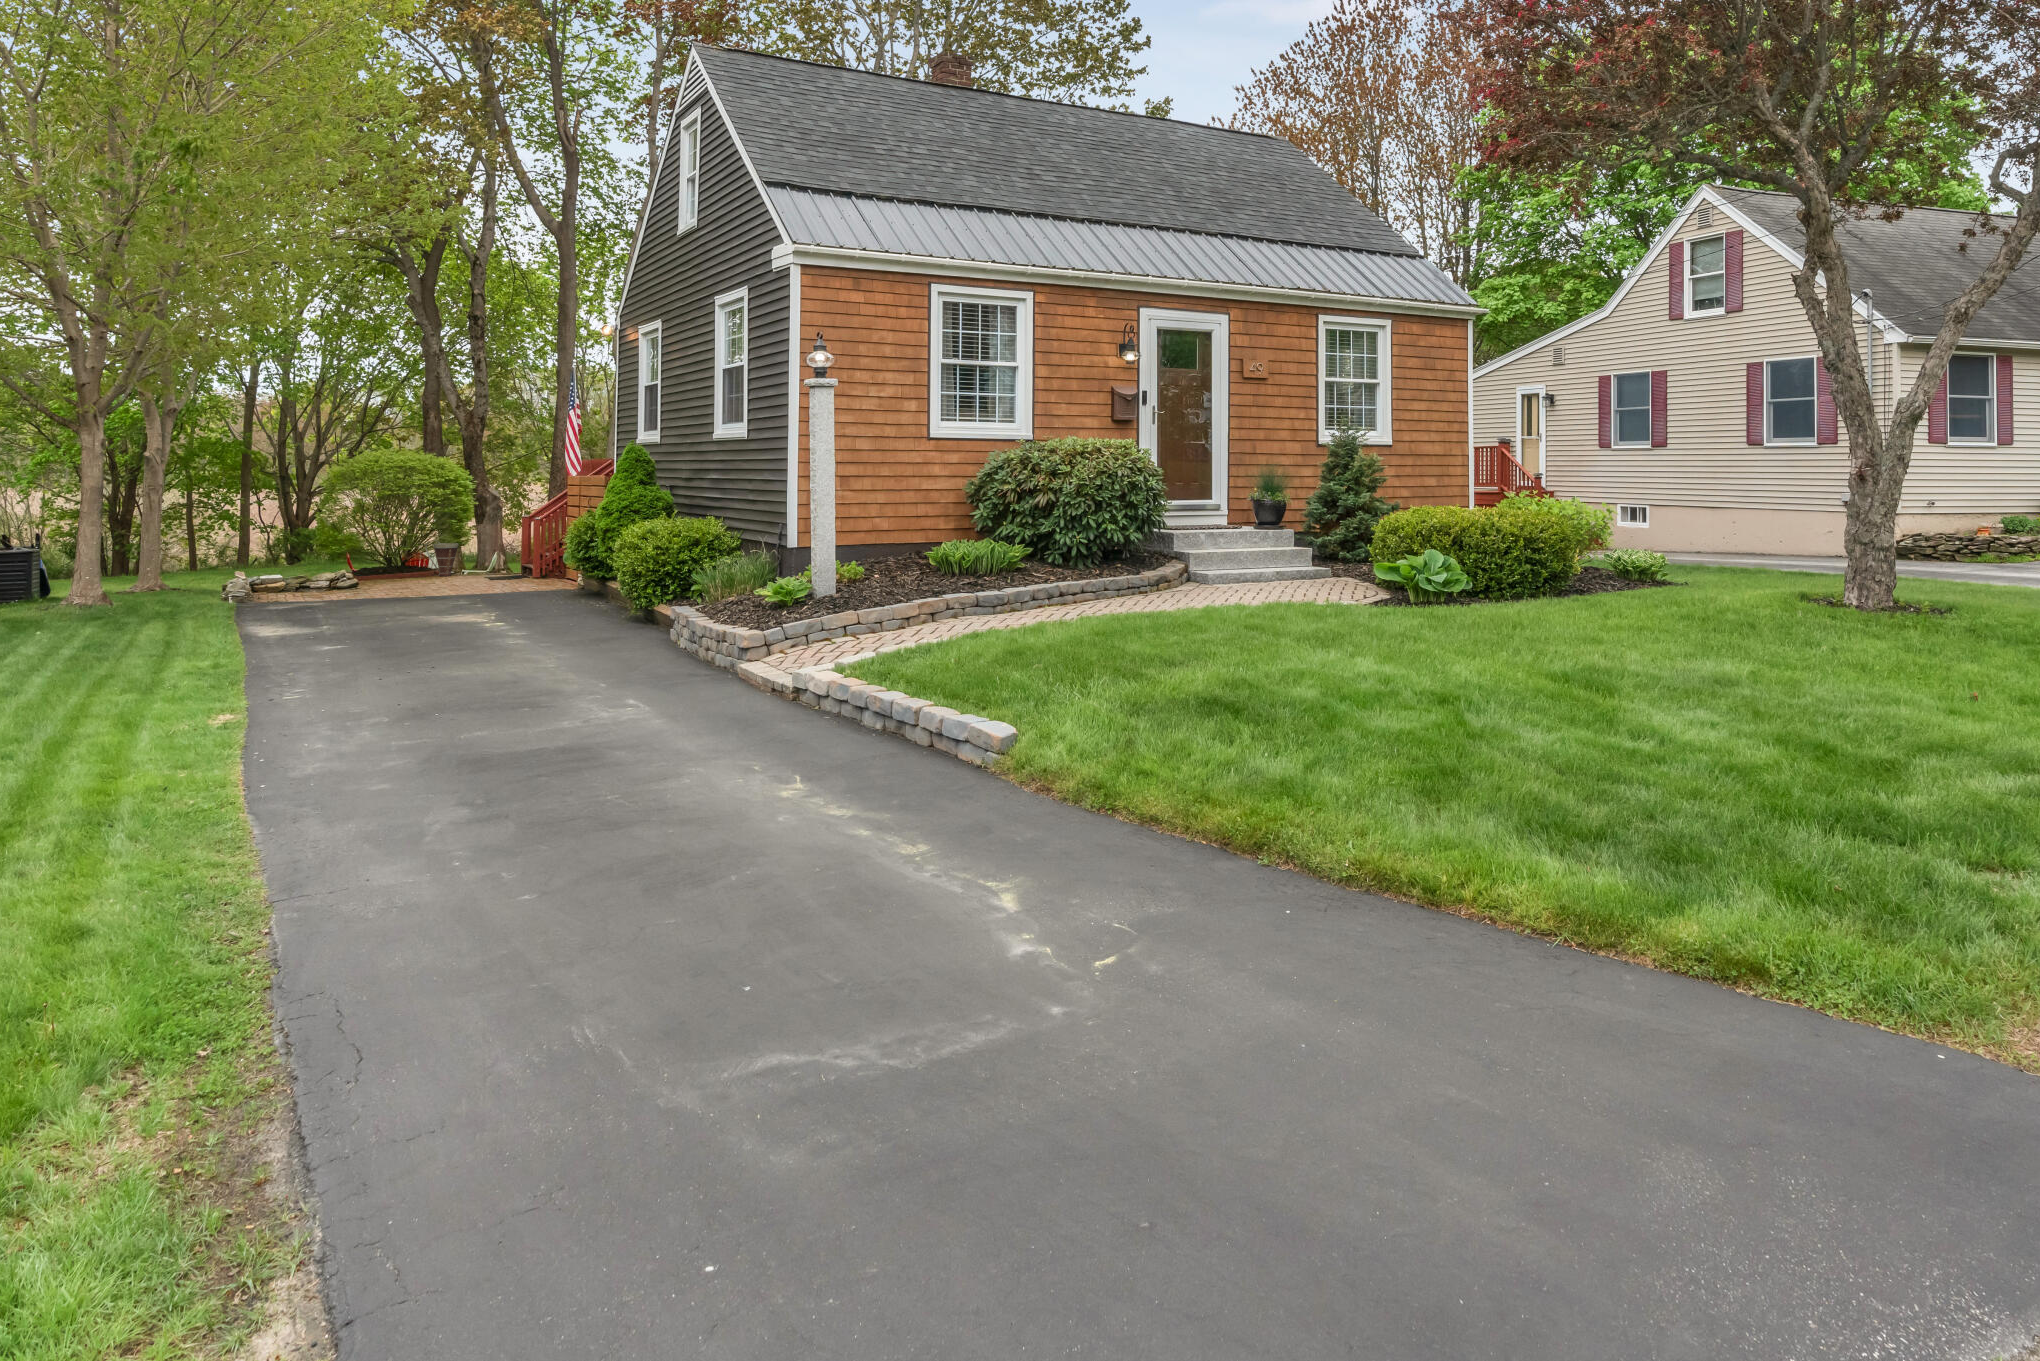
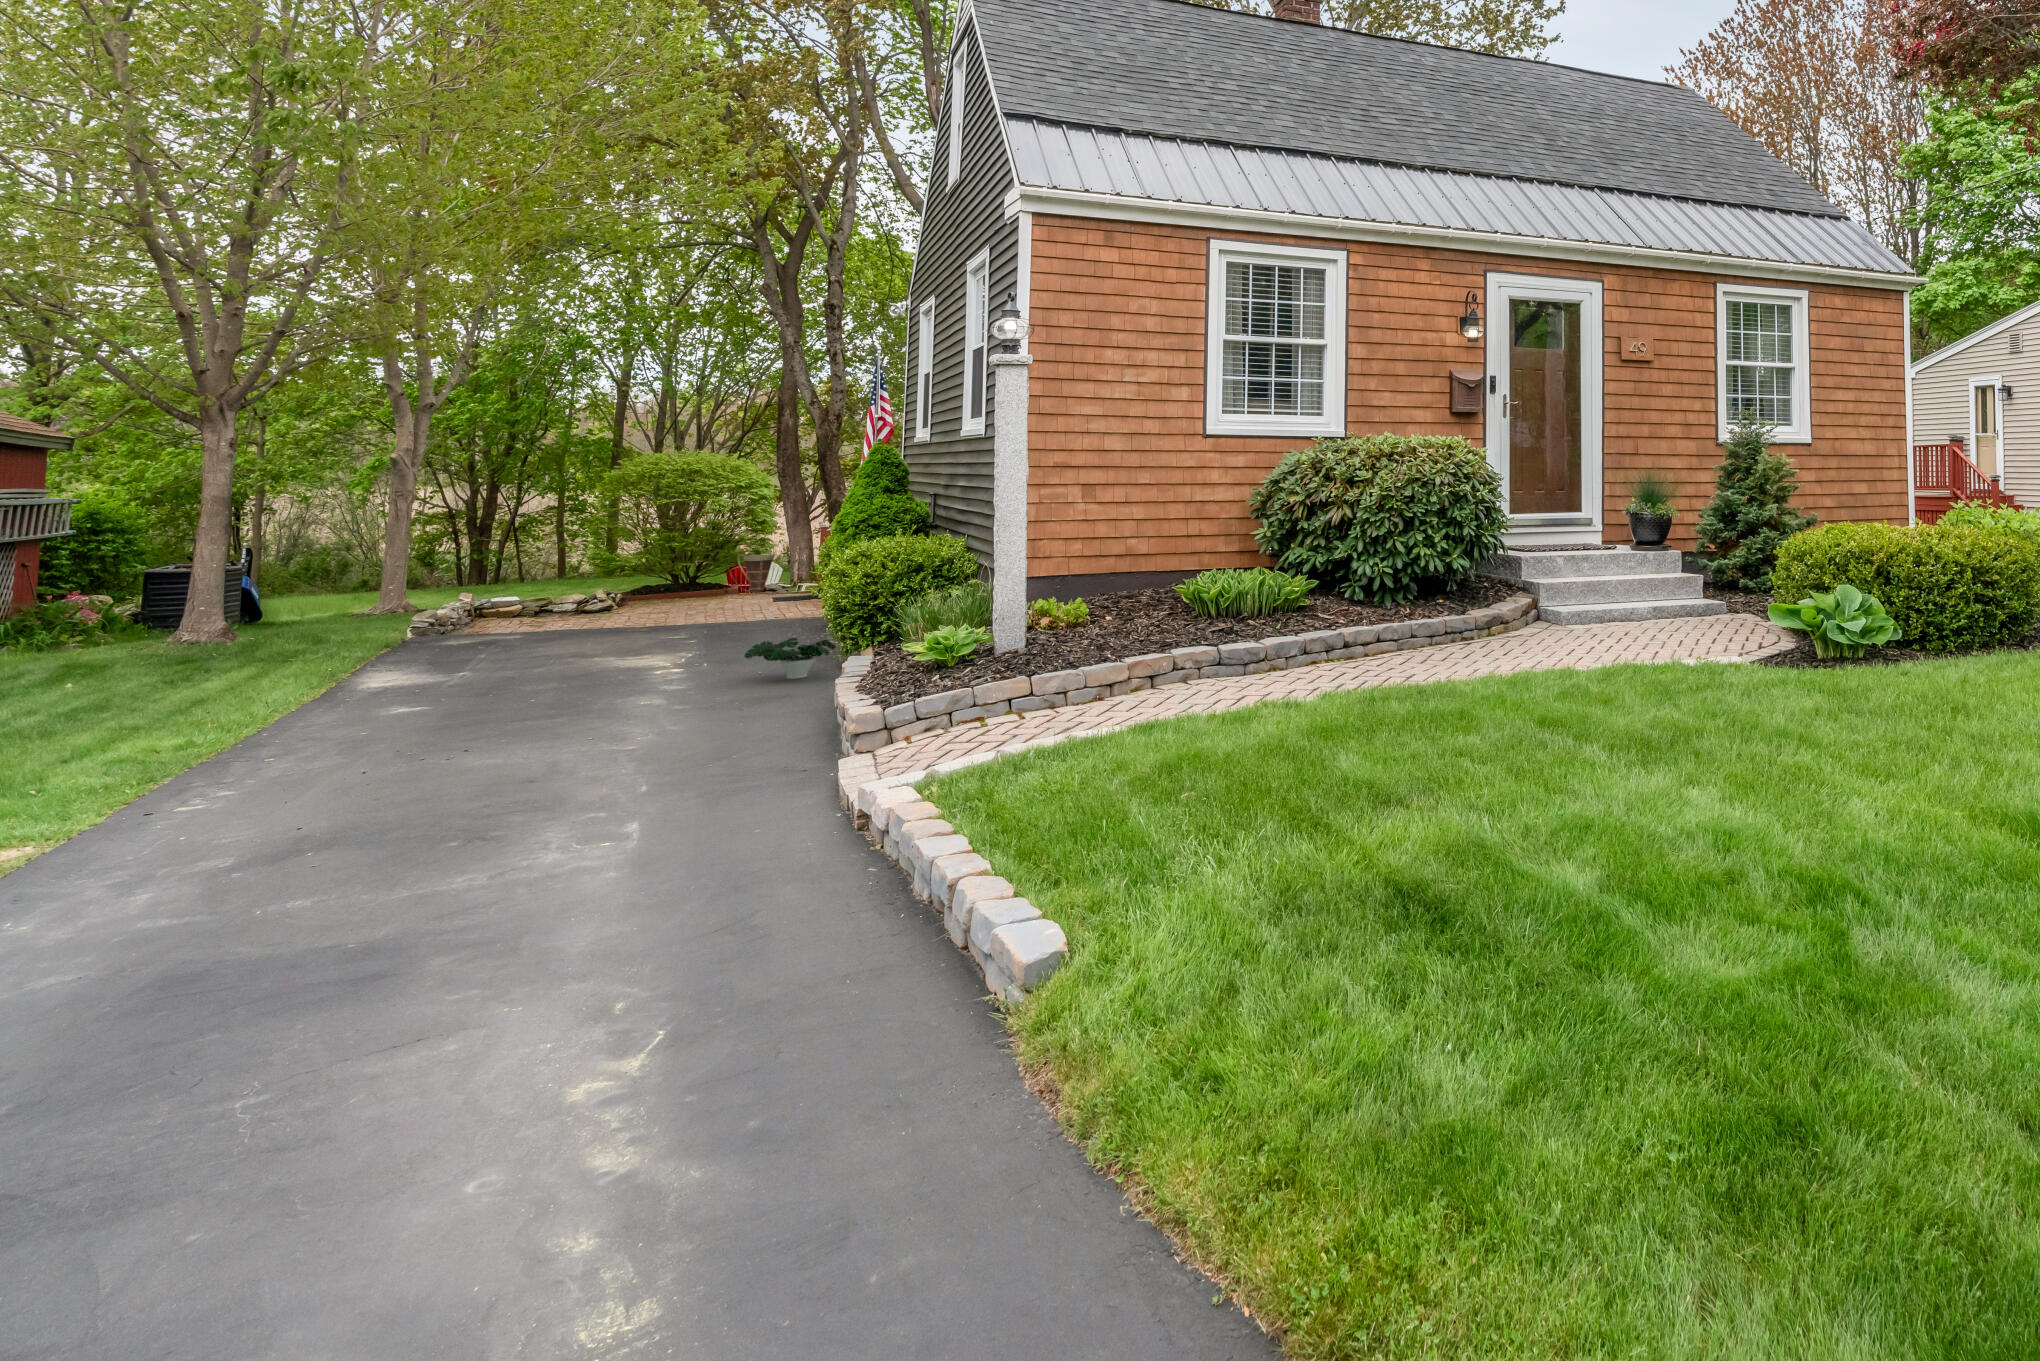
potted plant: none [581,597,643,627] -> present [745,638,836,679]

